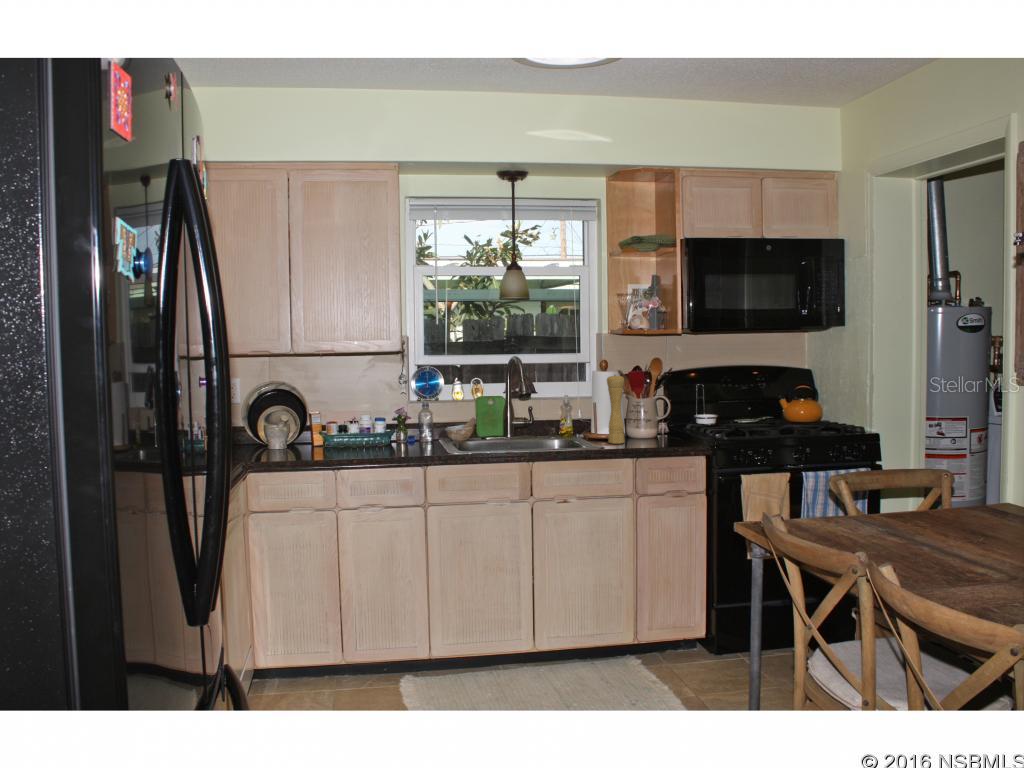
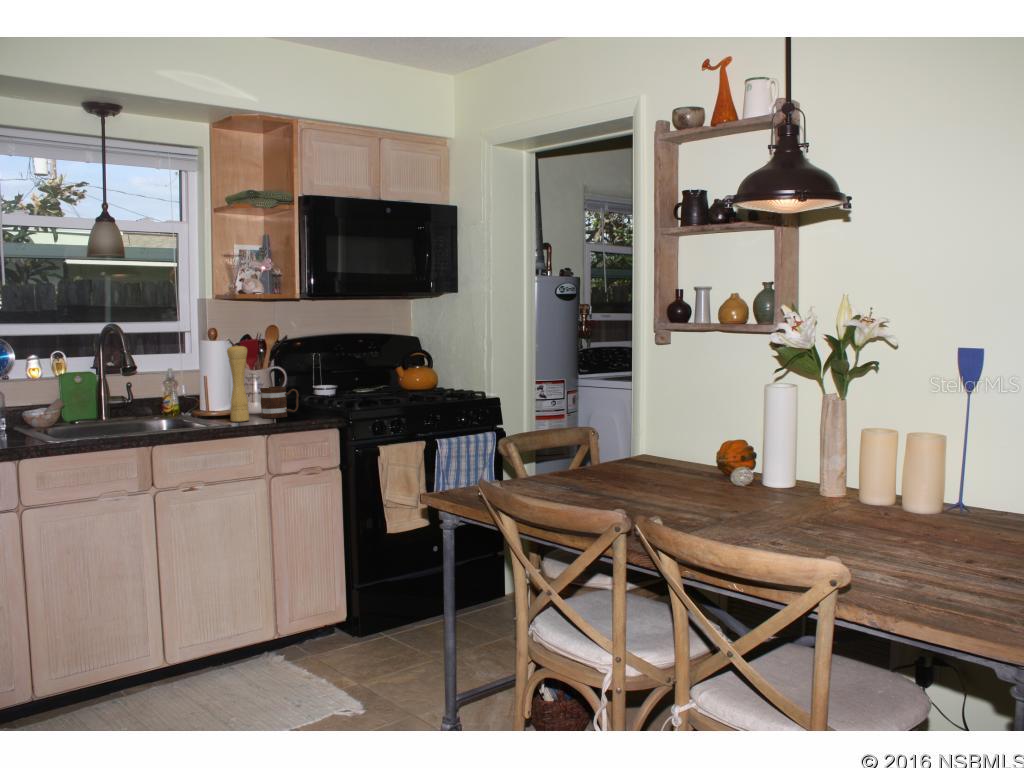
mug: none [638,413,671,442] -> present [260,386,299,418]

